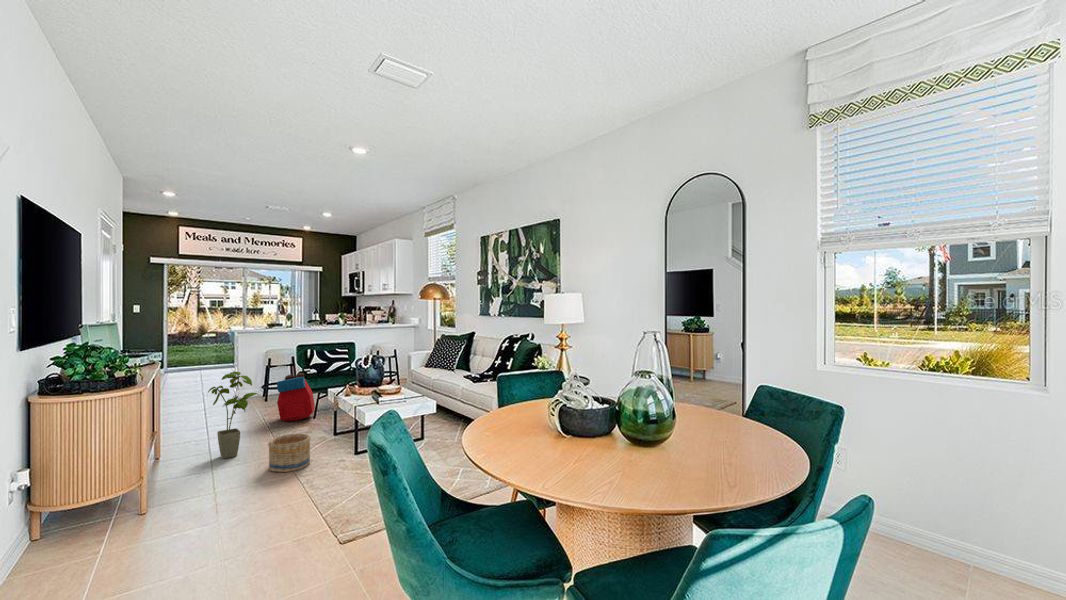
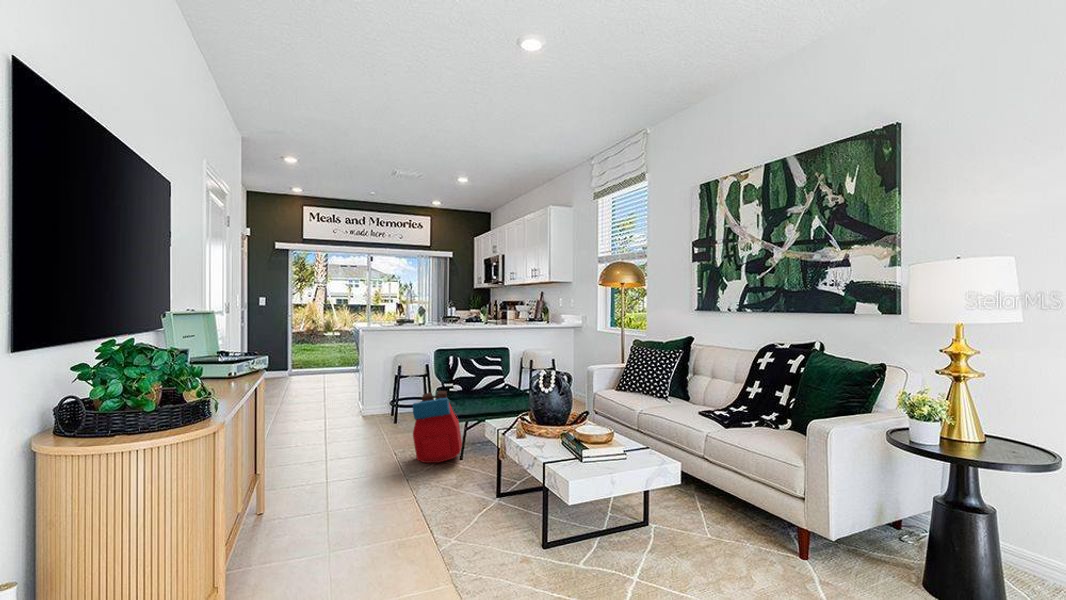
house plant: present [208,371,259,459] -> none [318,392,392,534]
basket: present [268,434,311,472] -> none [408,506,475,583]

